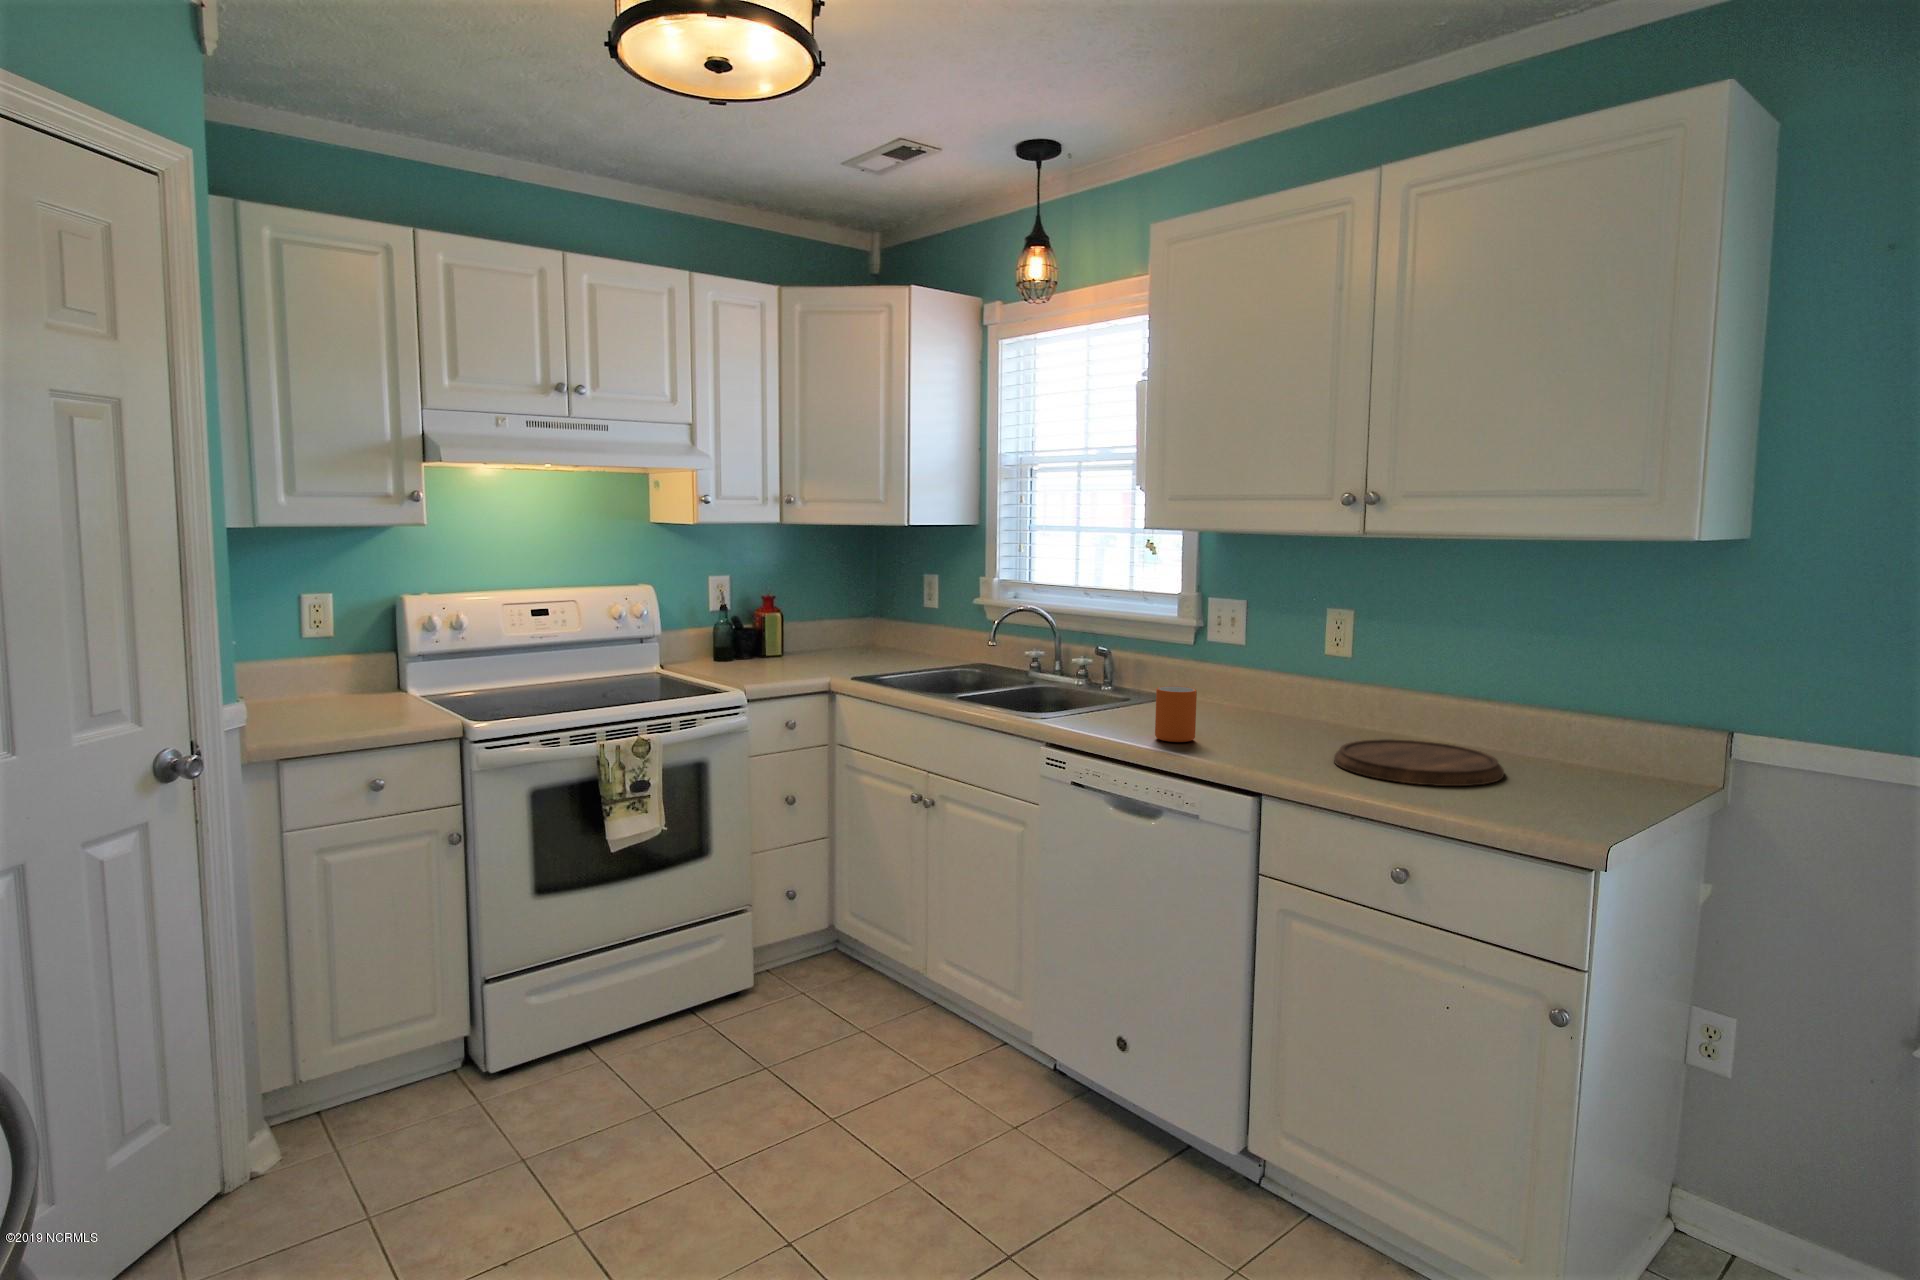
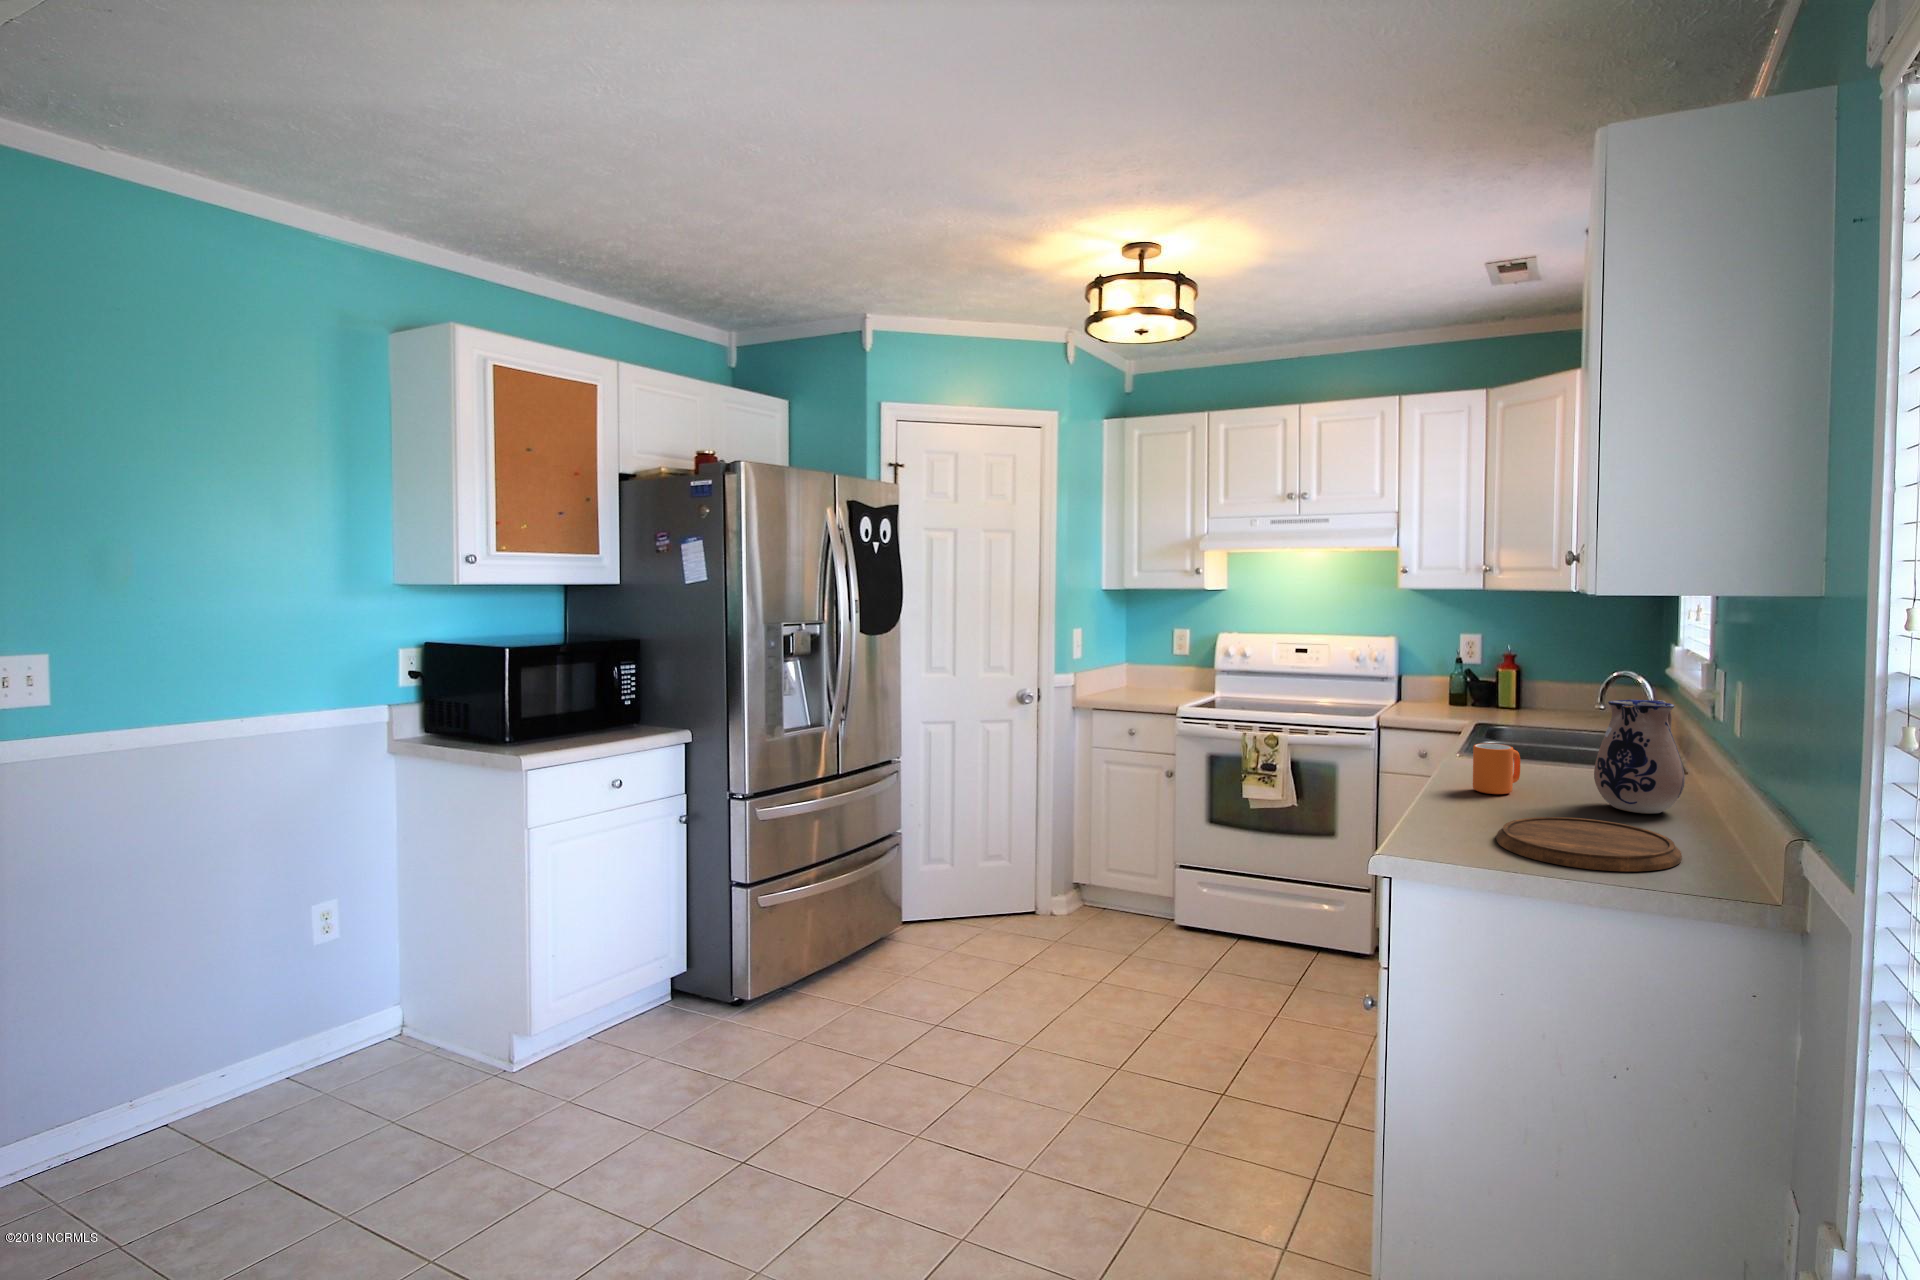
ceramic pitcher: none [1243,622,1321,732] -> present [1594,699,1685,814]

